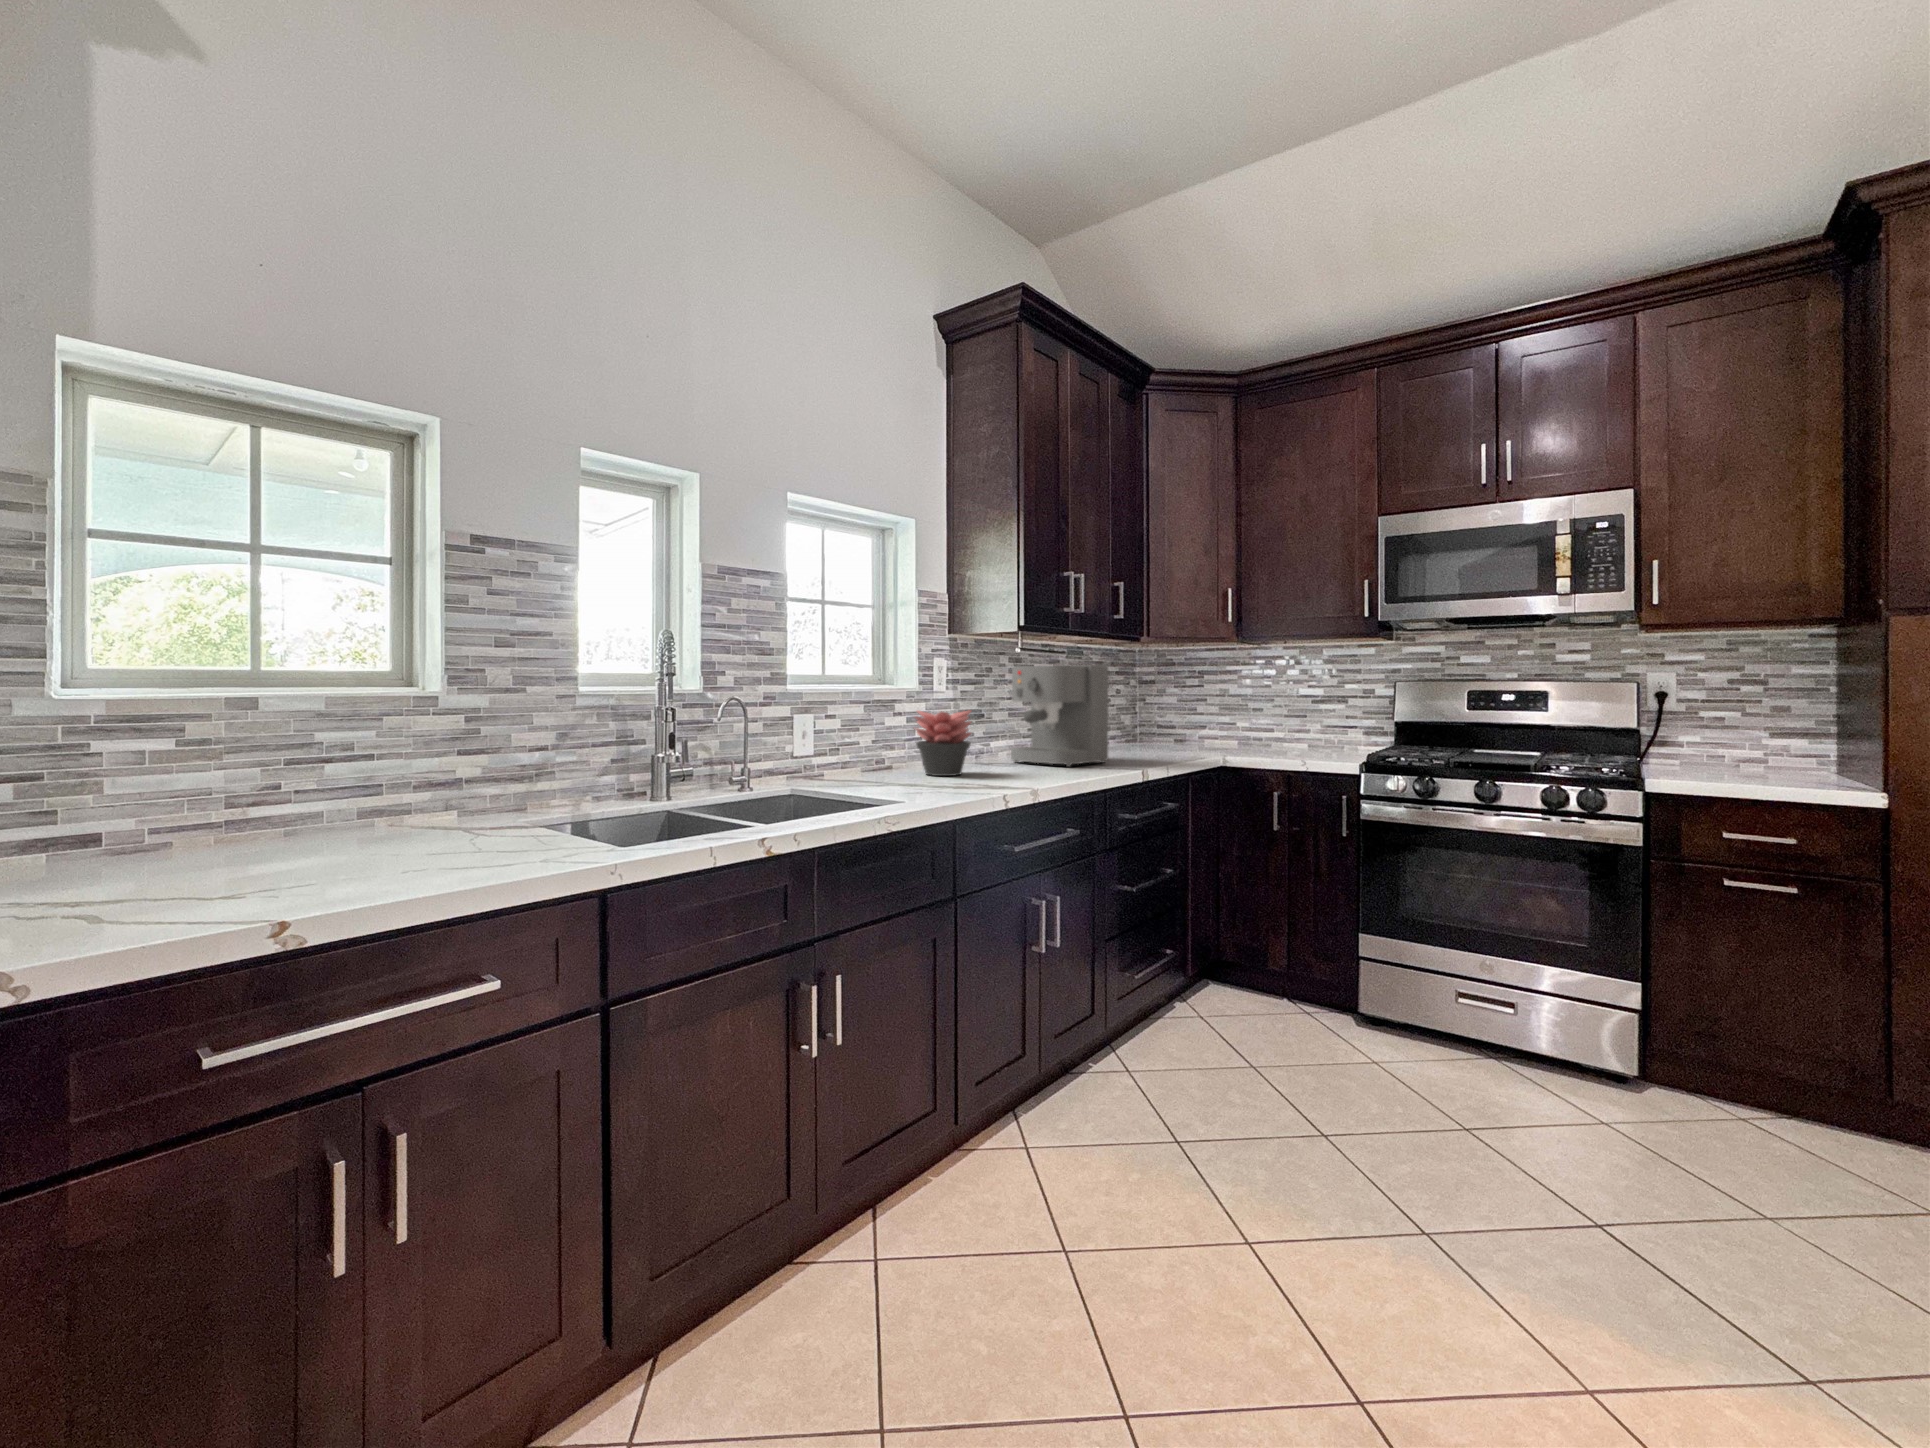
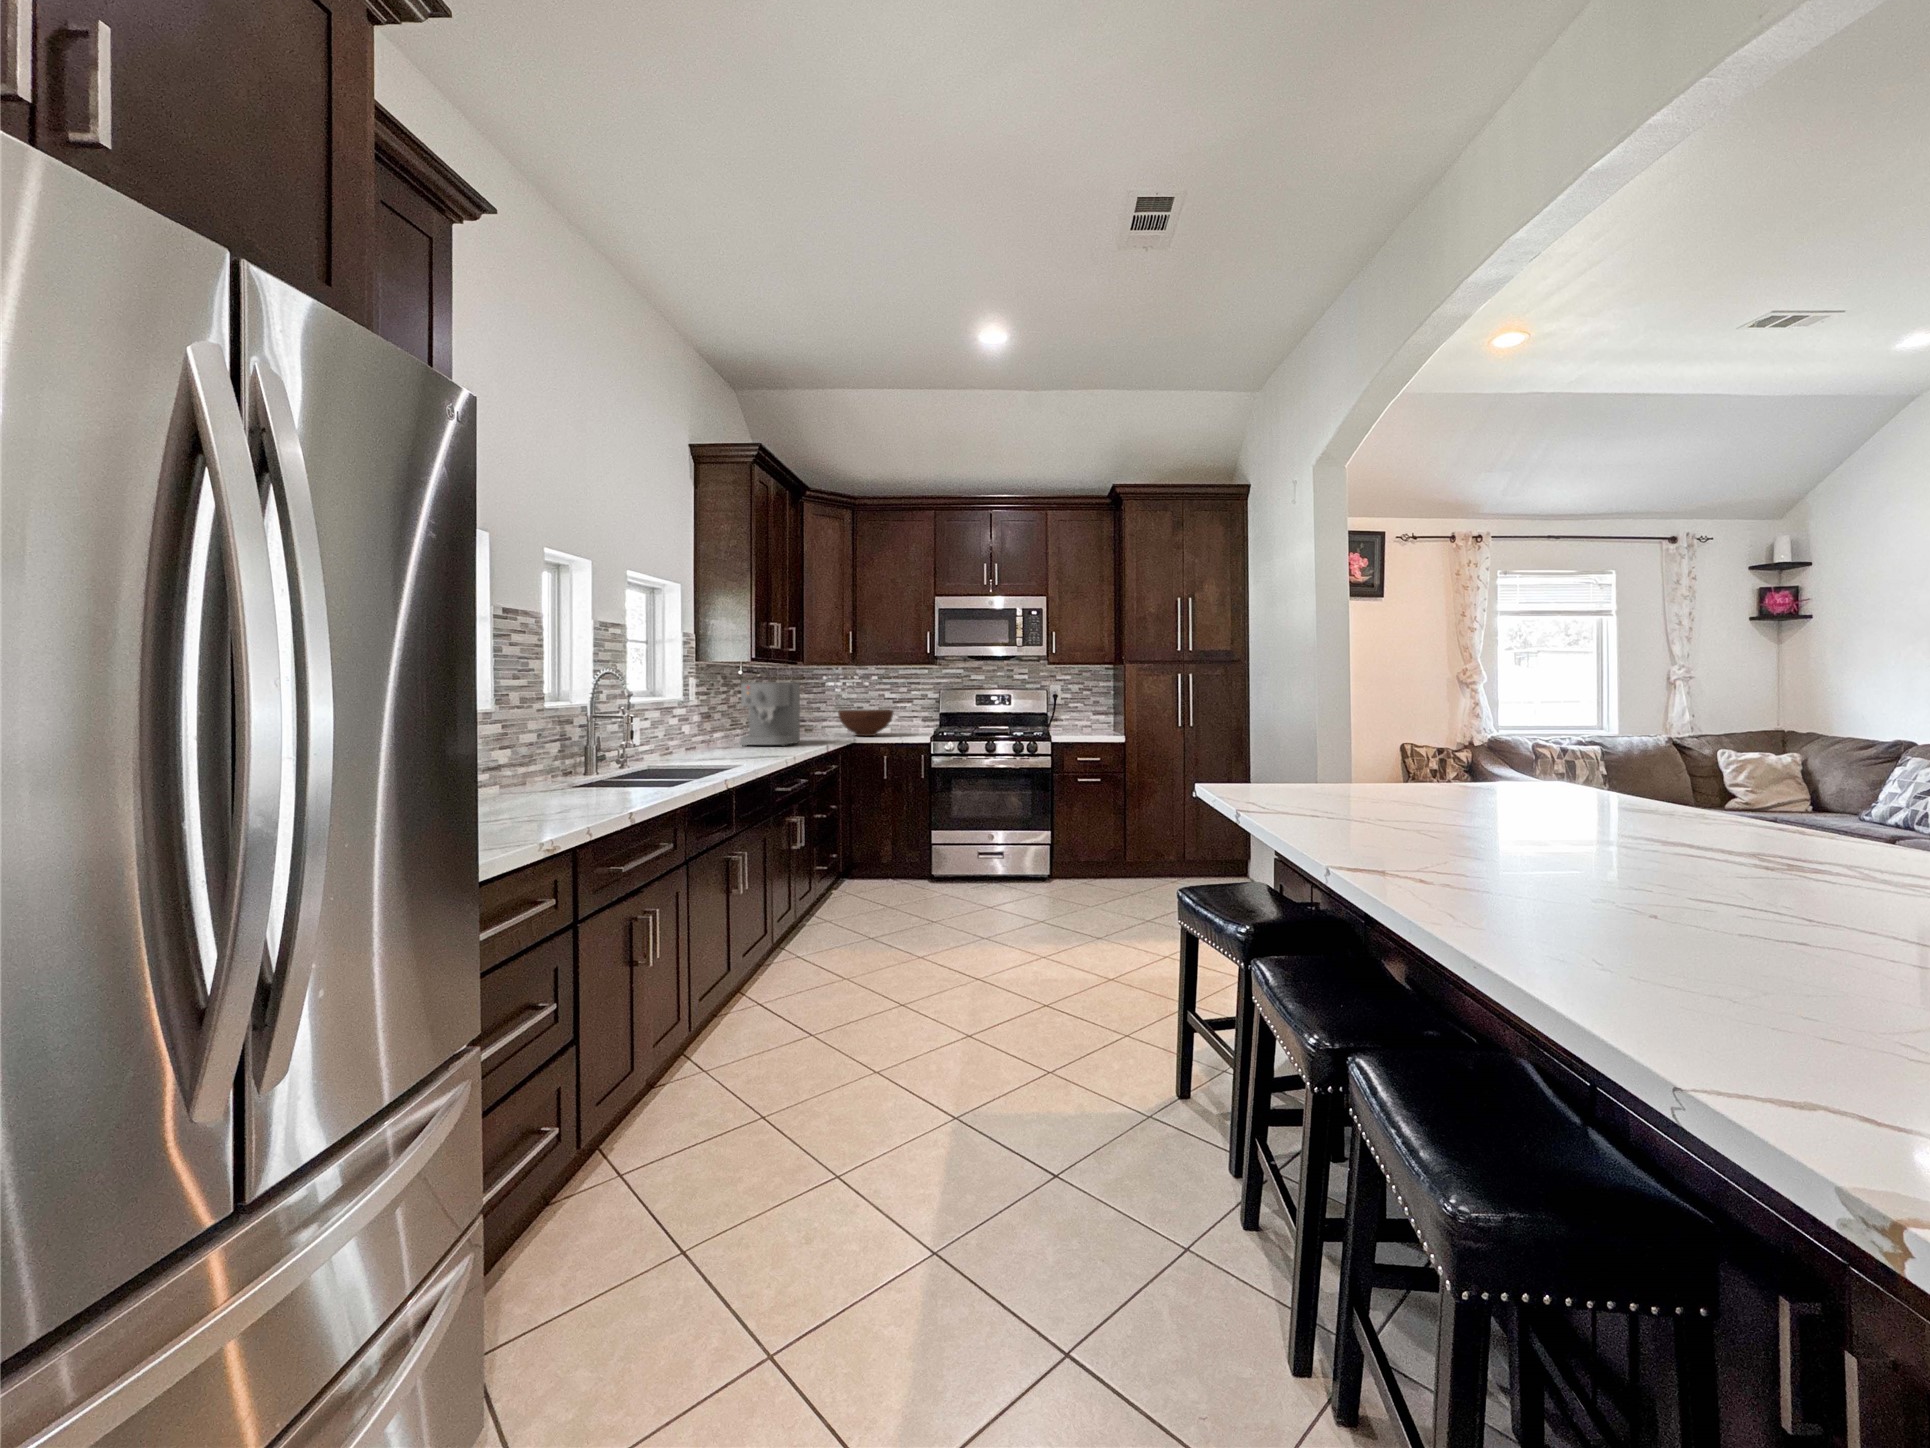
succulent plant: present [915,711,971,776] -> none [699,713,741,755]
fruit bowl: none [1198,713,1294,756] -> present [838,710,893,736]

